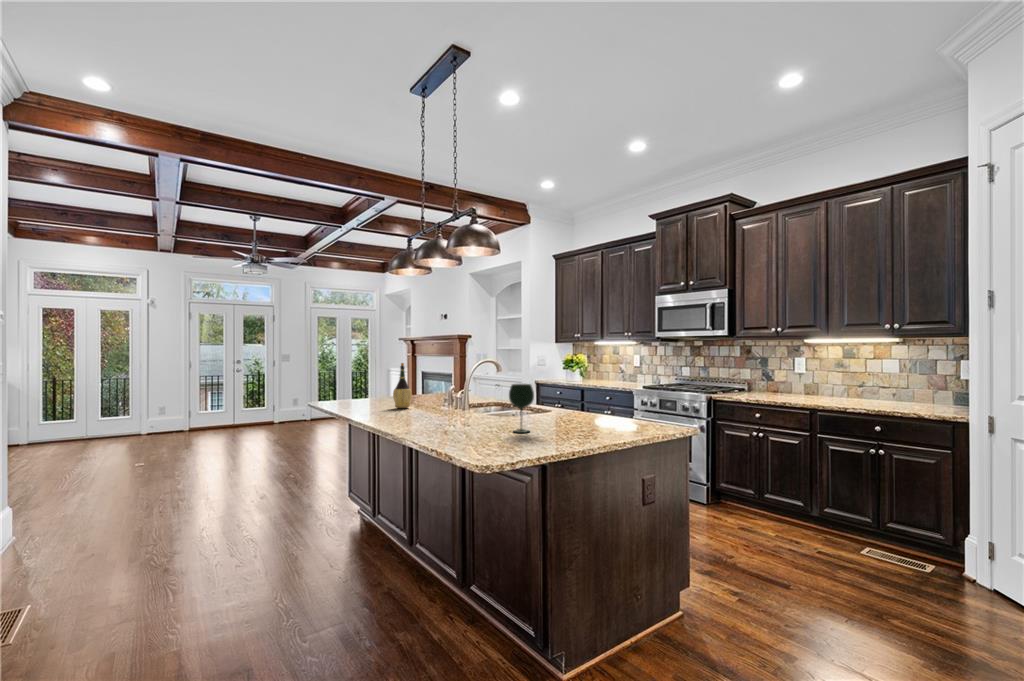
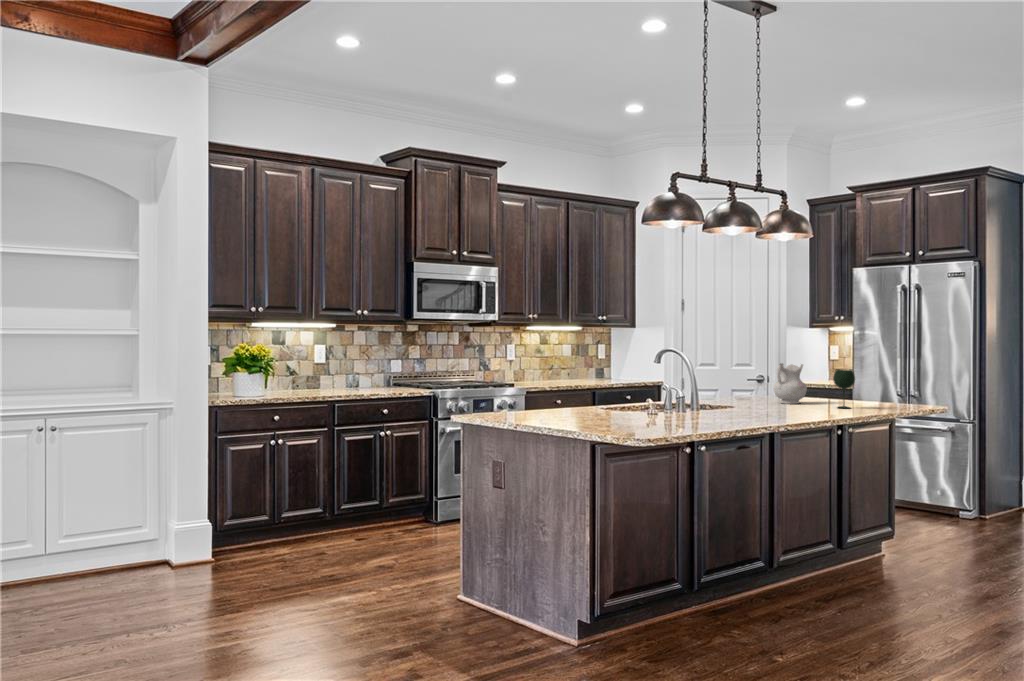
wine bottle: present [393,363,412,408] -> none [708,361,733,424]
ceramic pitcher: none [566,375,605,427] -> present [774,363,807,404]

